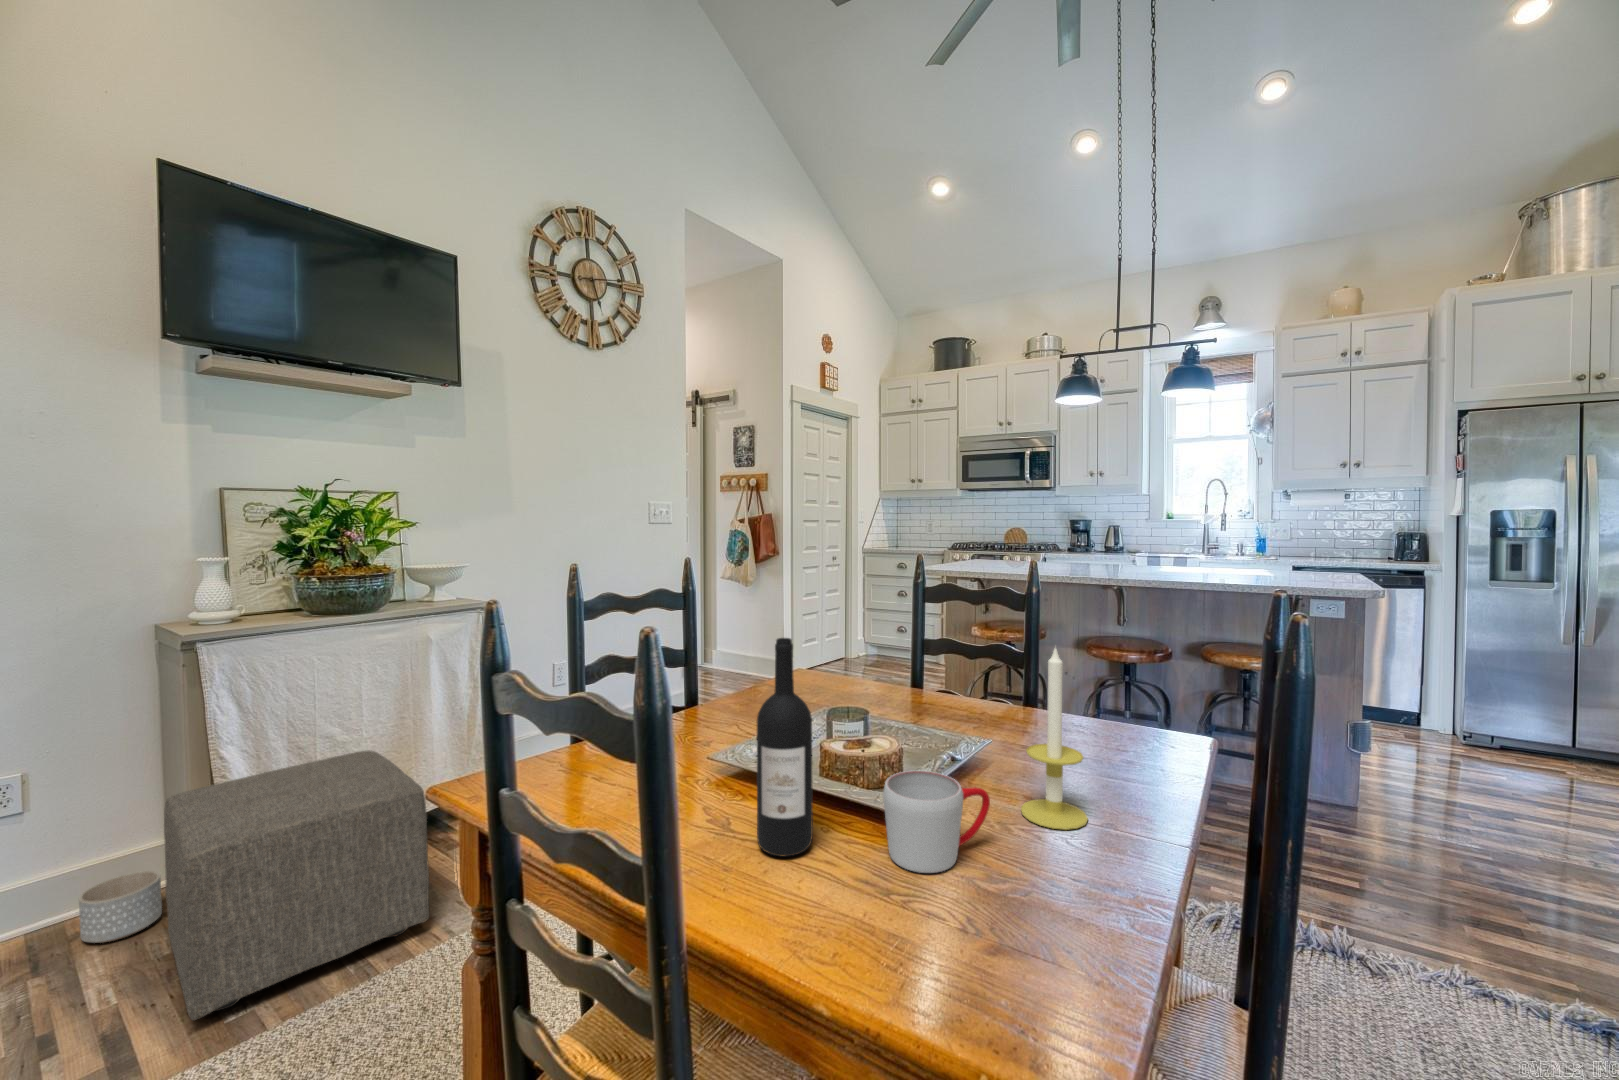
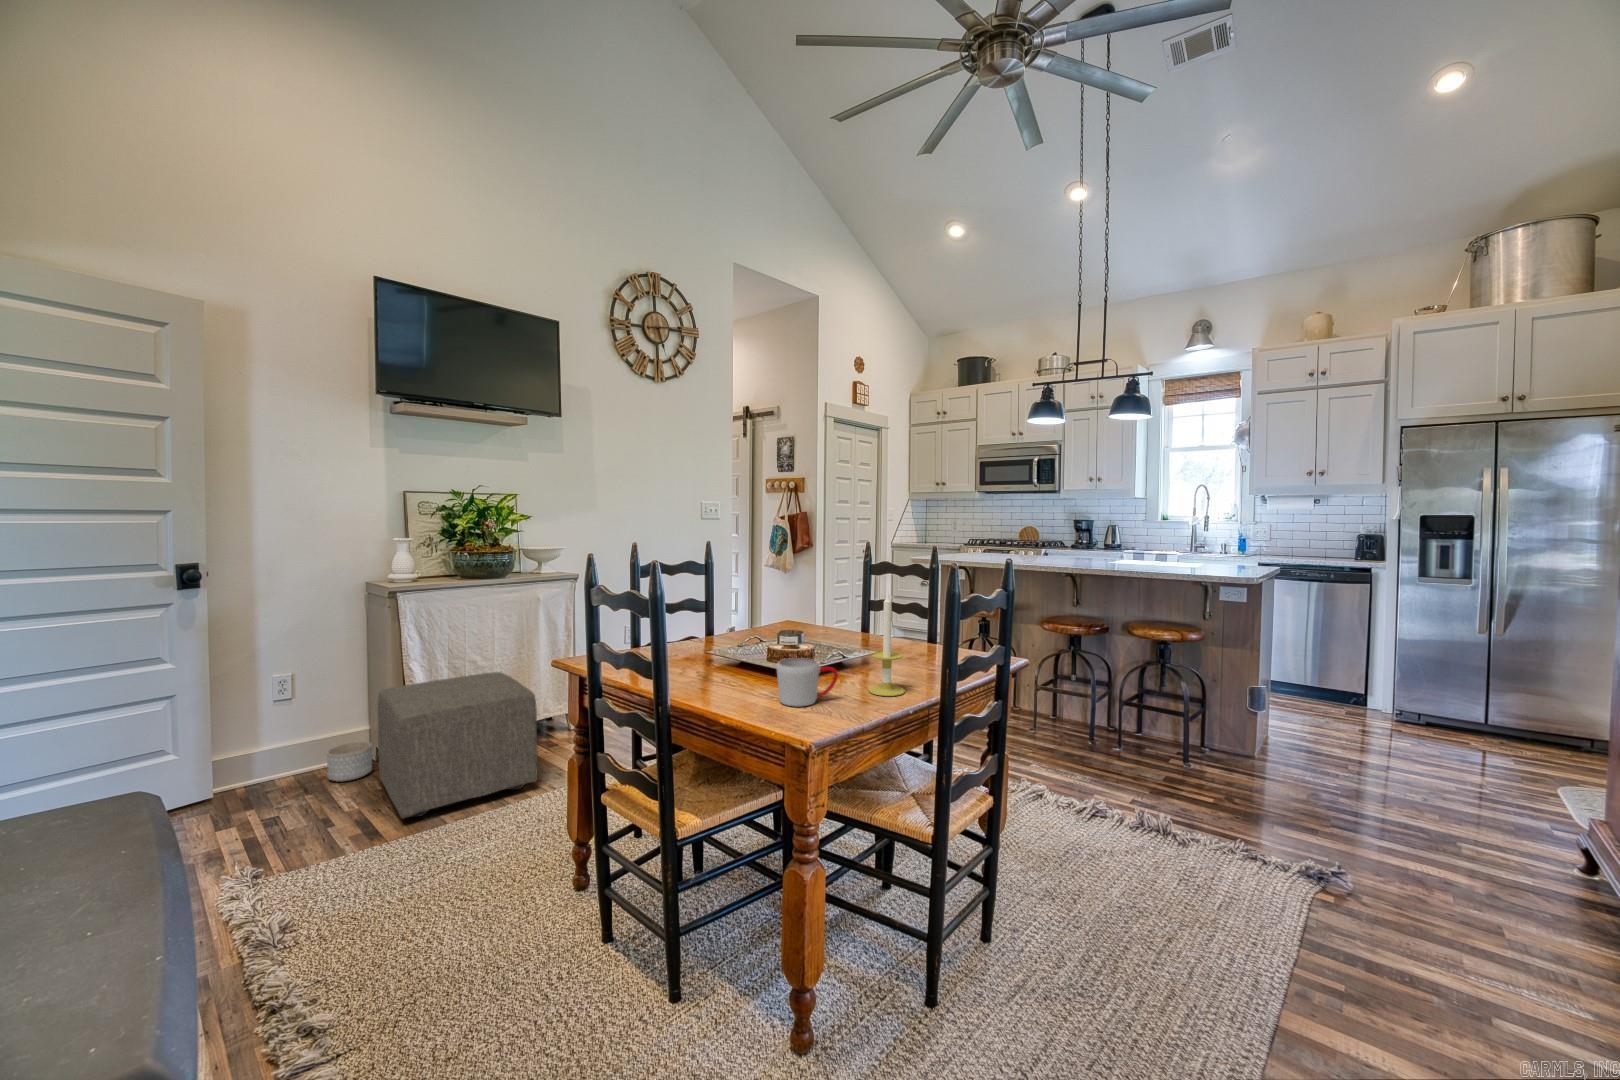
wine bottle: present [757,638,813,856] -> none [712,582,742,698]

